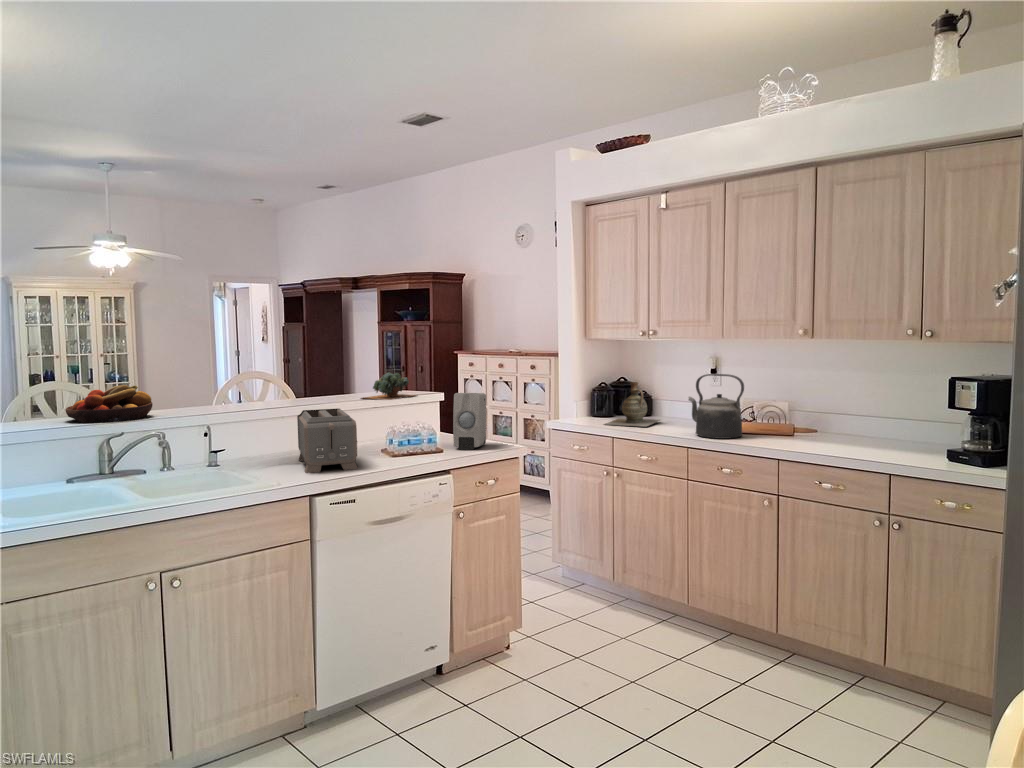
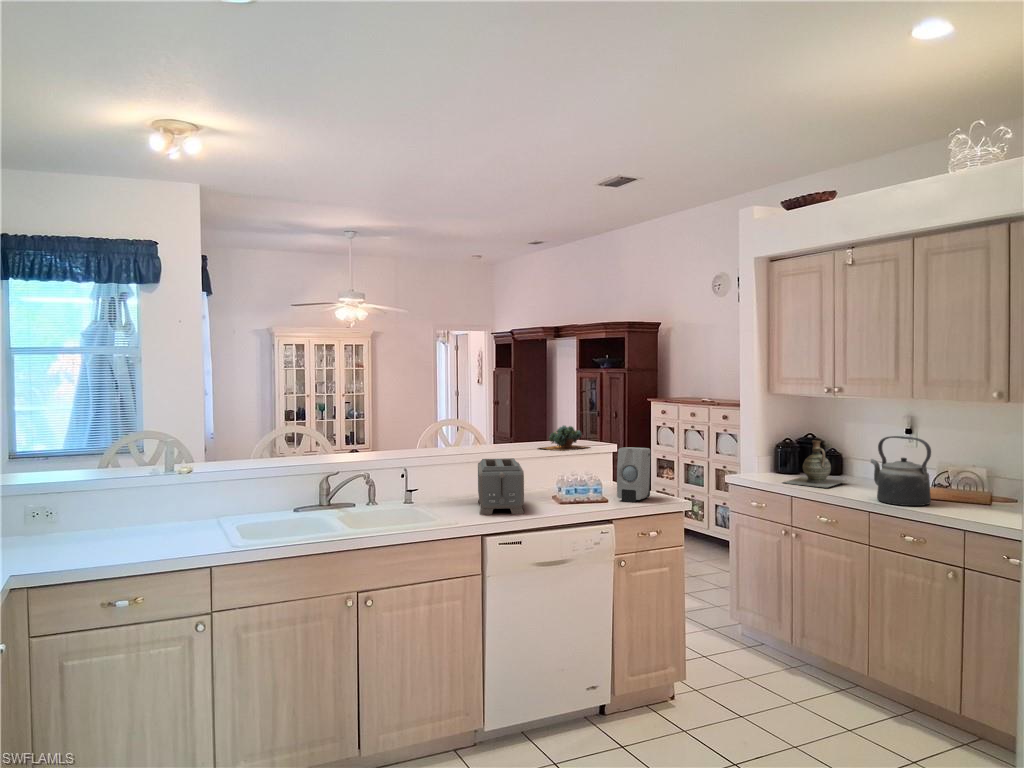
fruit bowl: present [66,385,153,423] -> none [302,433,365,463]

